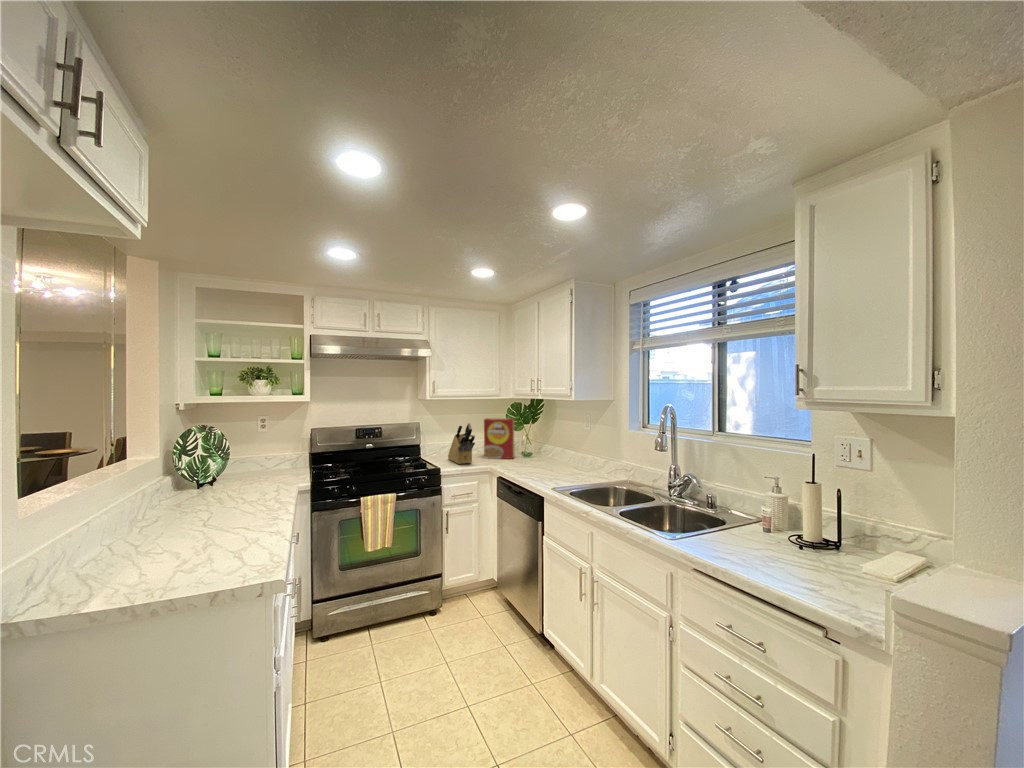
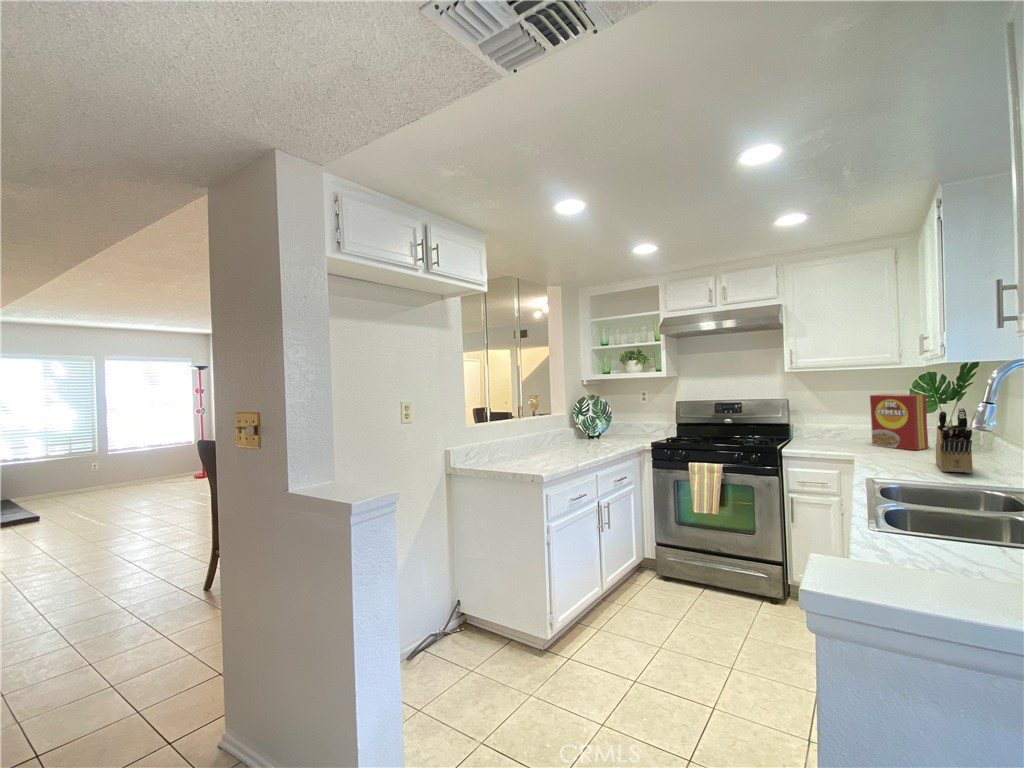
knife block: present [448,423,475,464] -> present [936,408,973,473]

